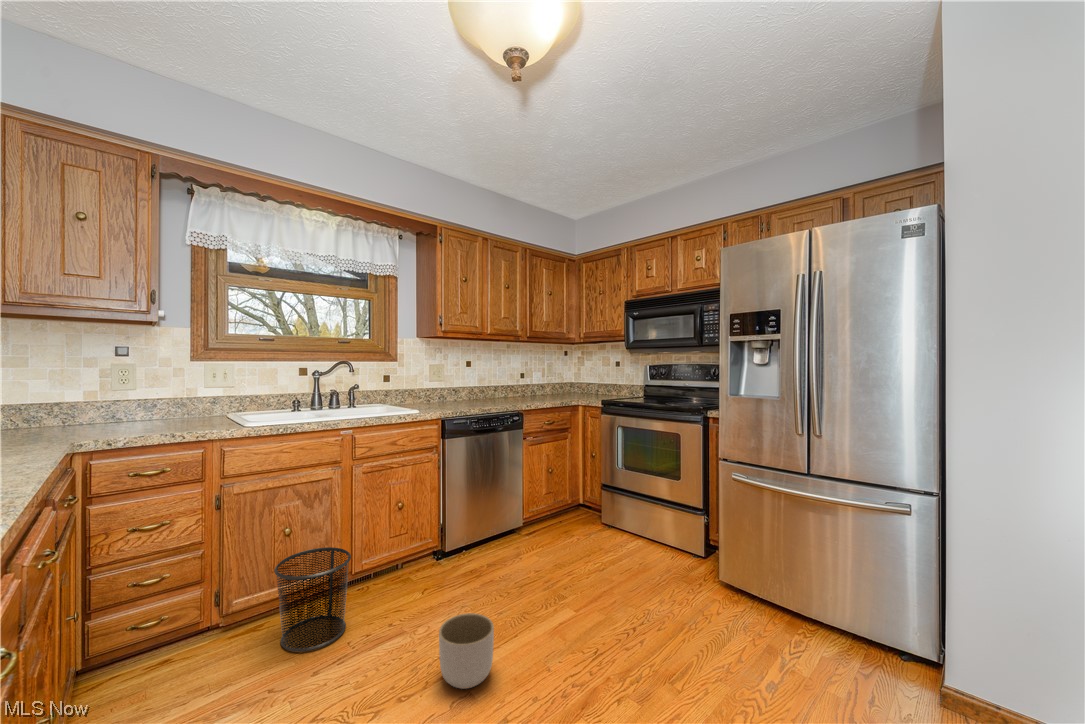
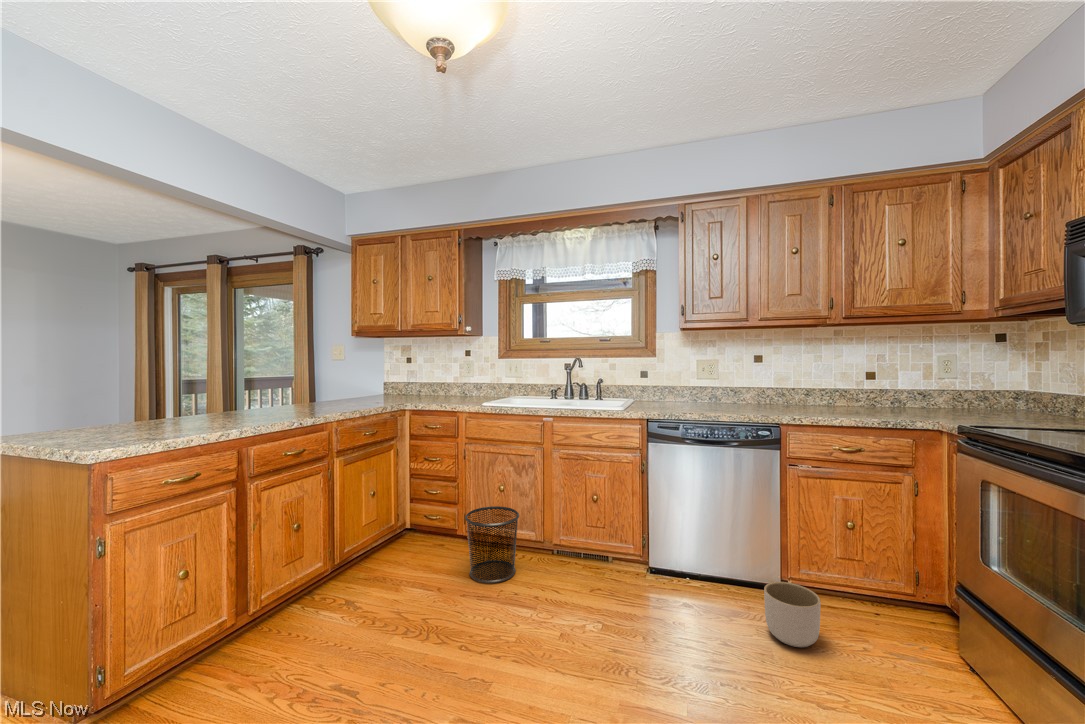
planter: present [439,613,494,689] -> present [764,582,821,647]

